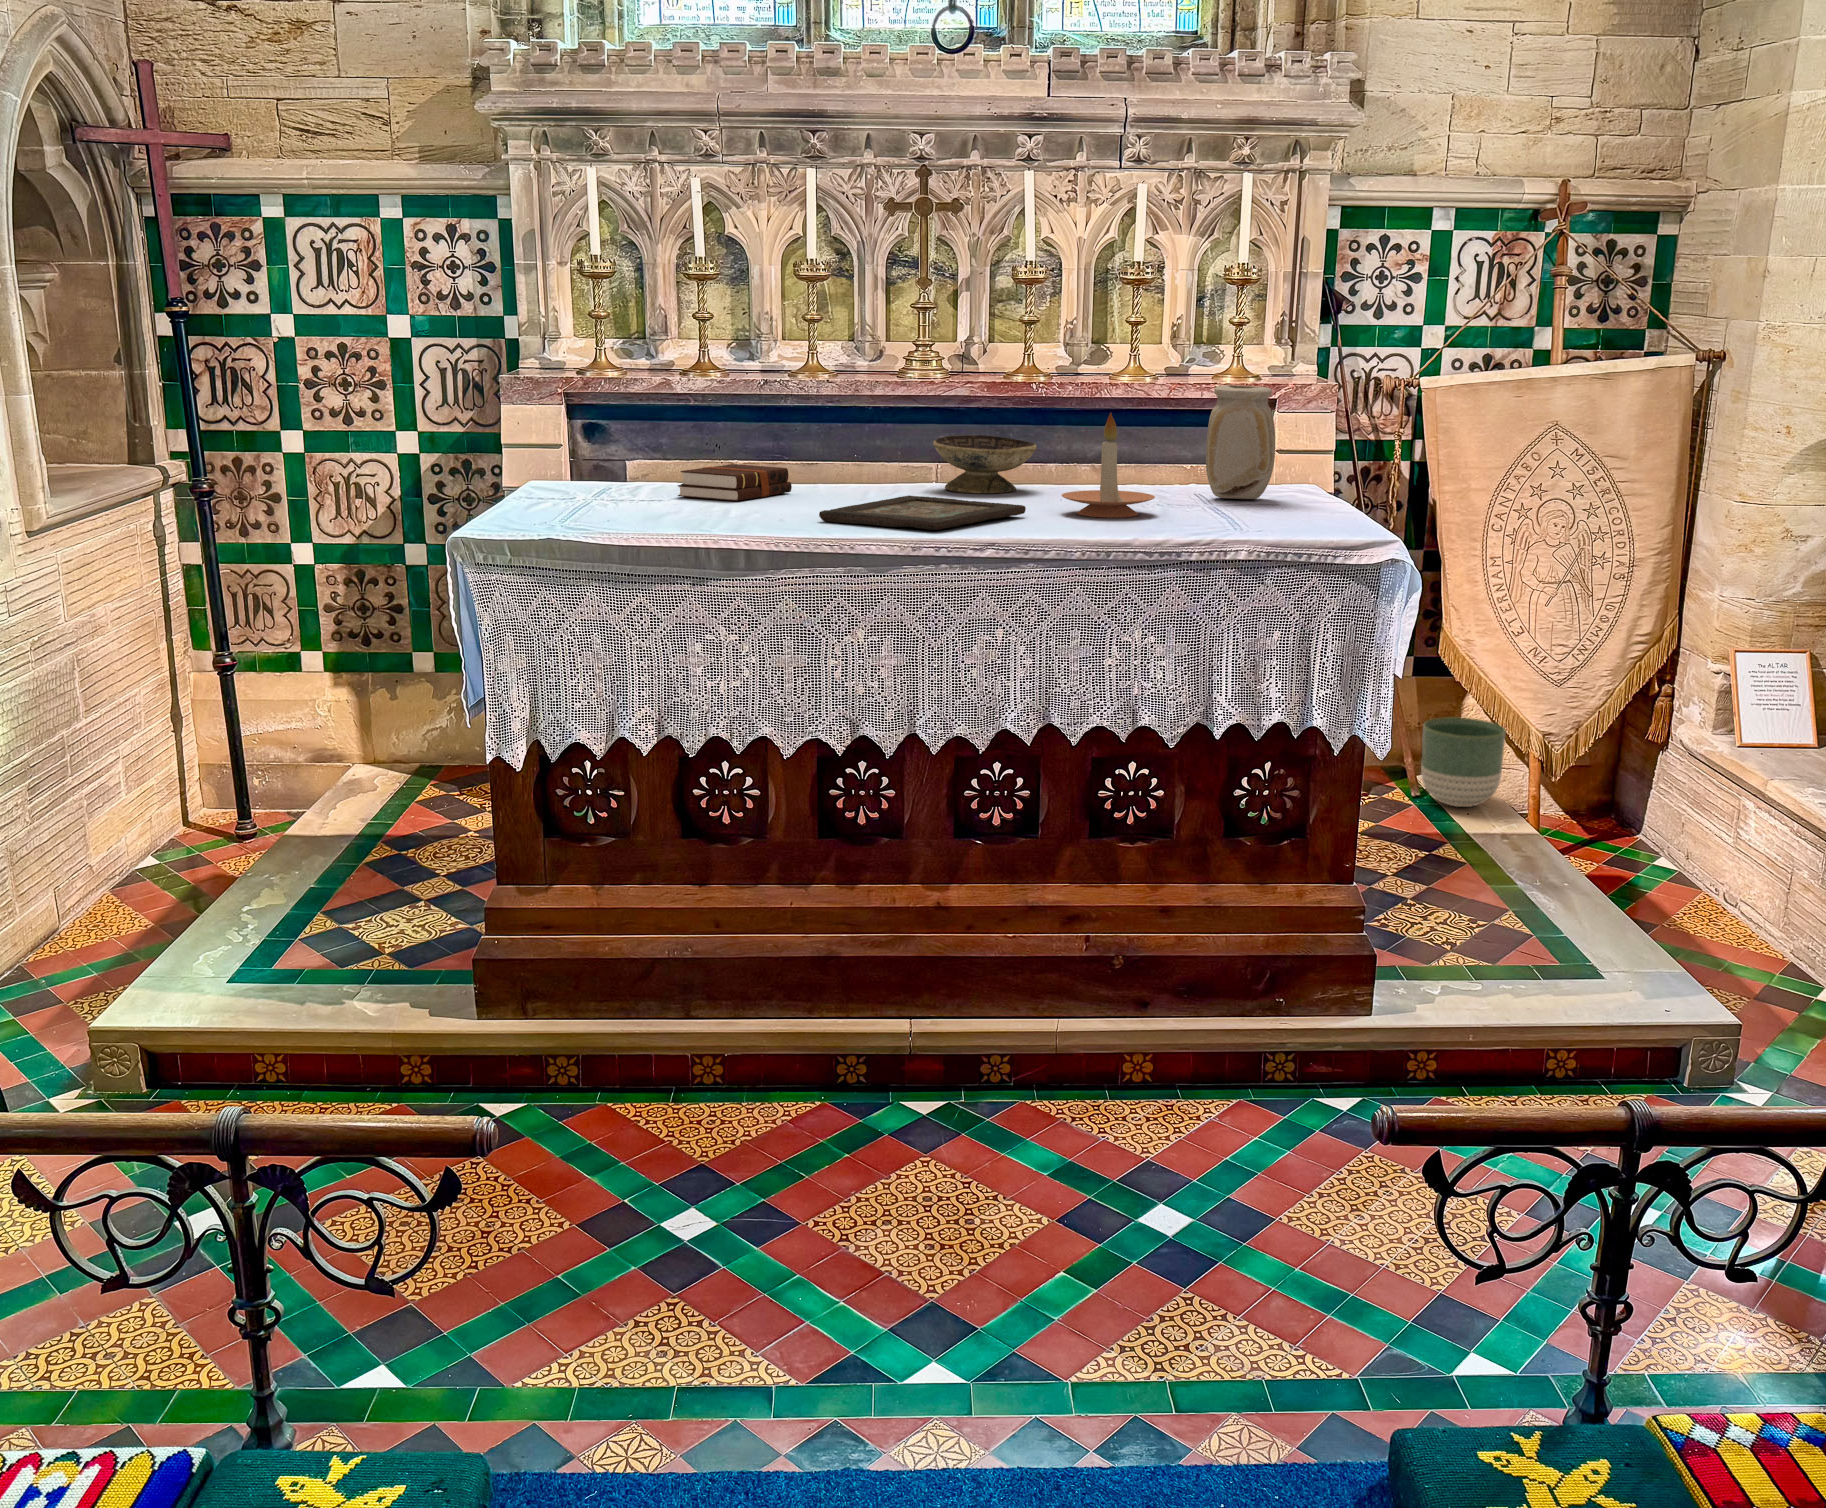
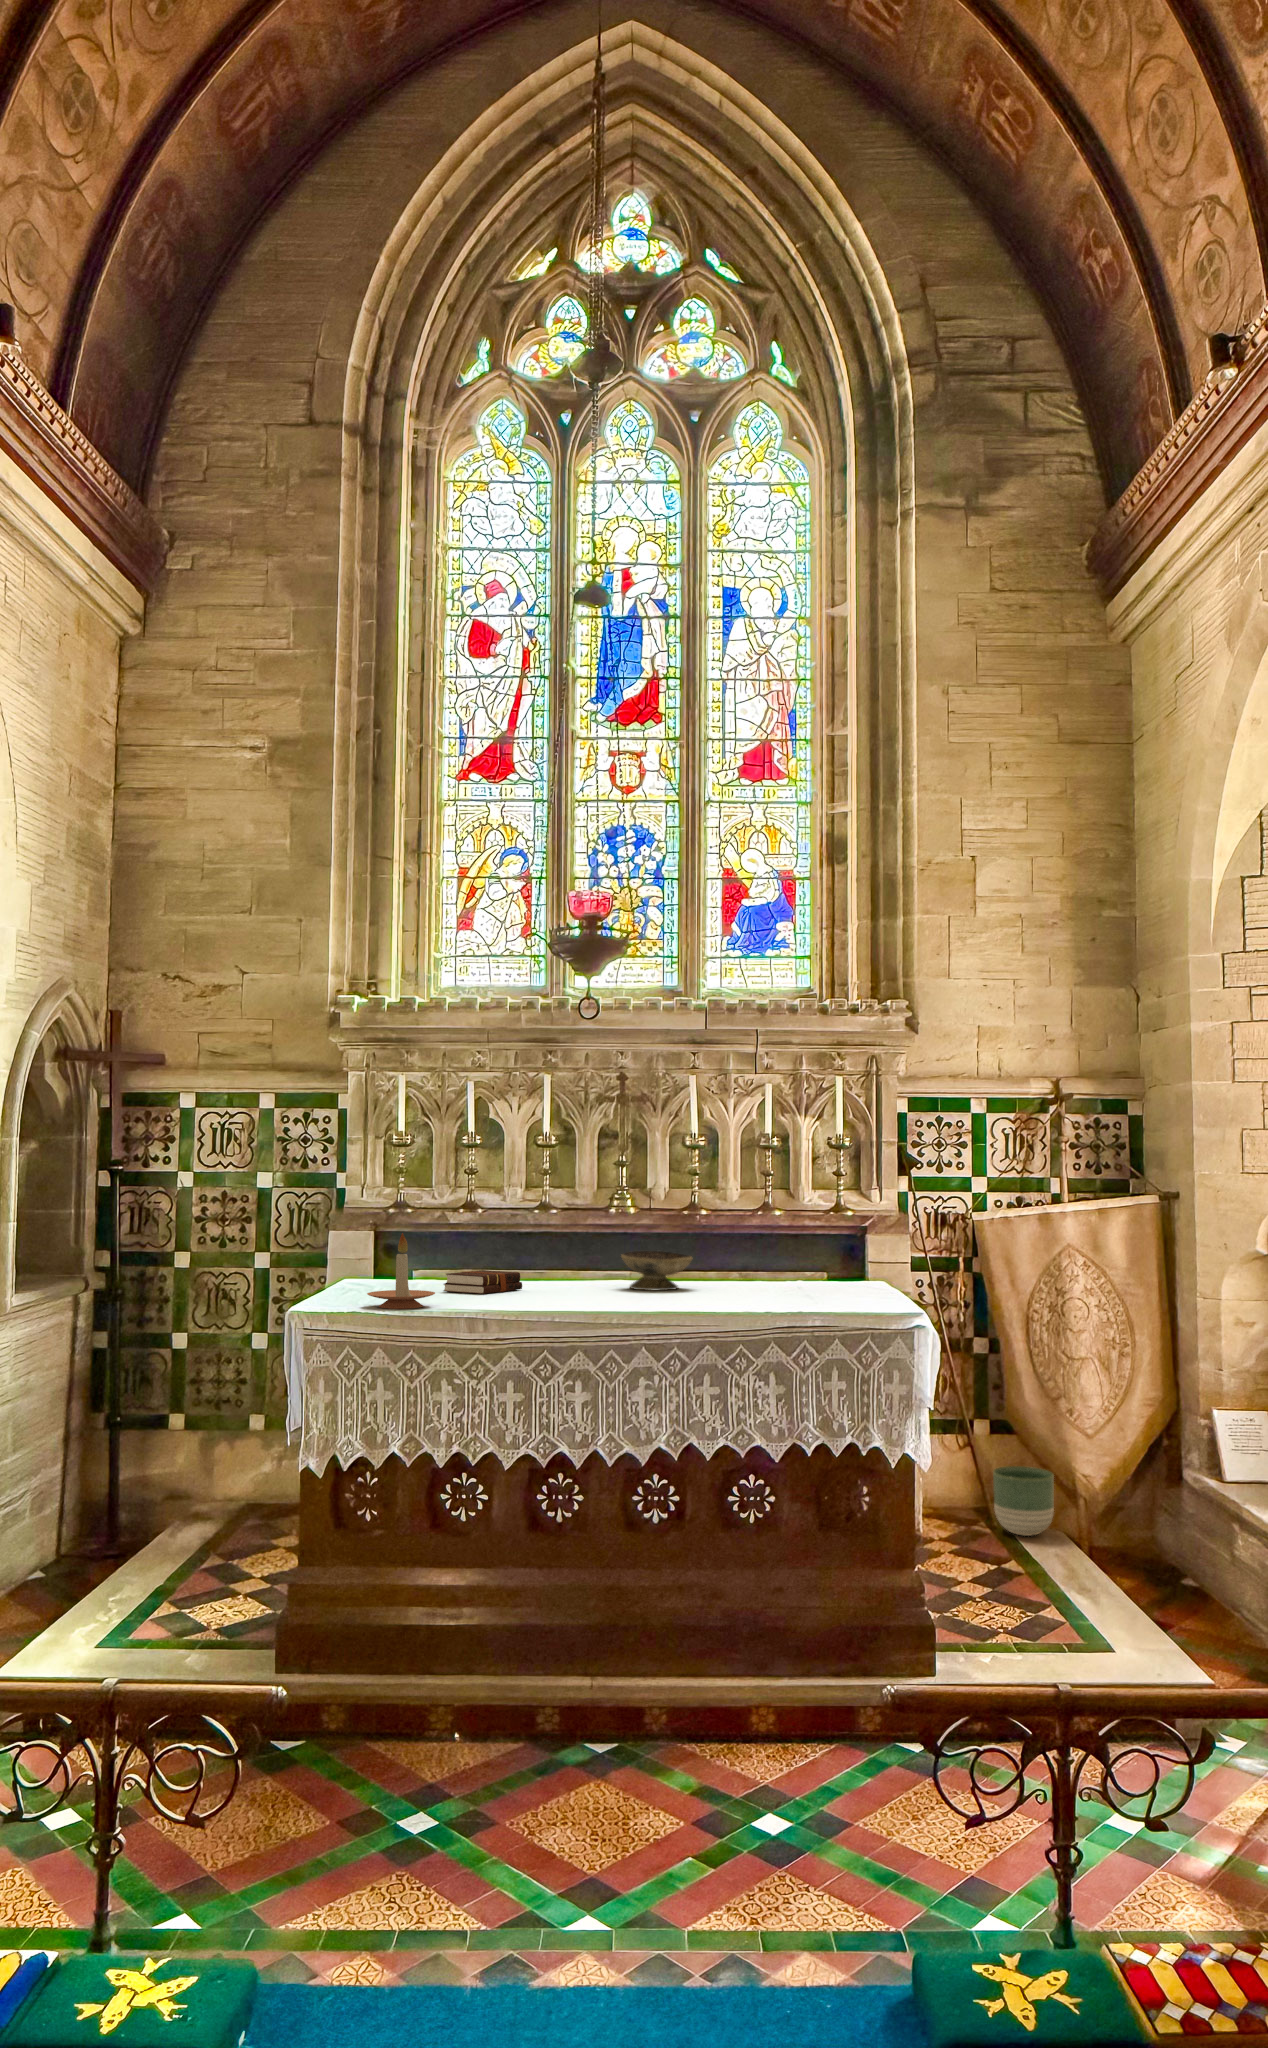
vase: present [1206,385,1275,499] -> none [808,1215,854,1294]
candle holder: present [1061,413,1155,518] -> present [367,1233,435,1309]
decorative tray: present [819,495,1026,530] -> none [535,1289,678,1309]

